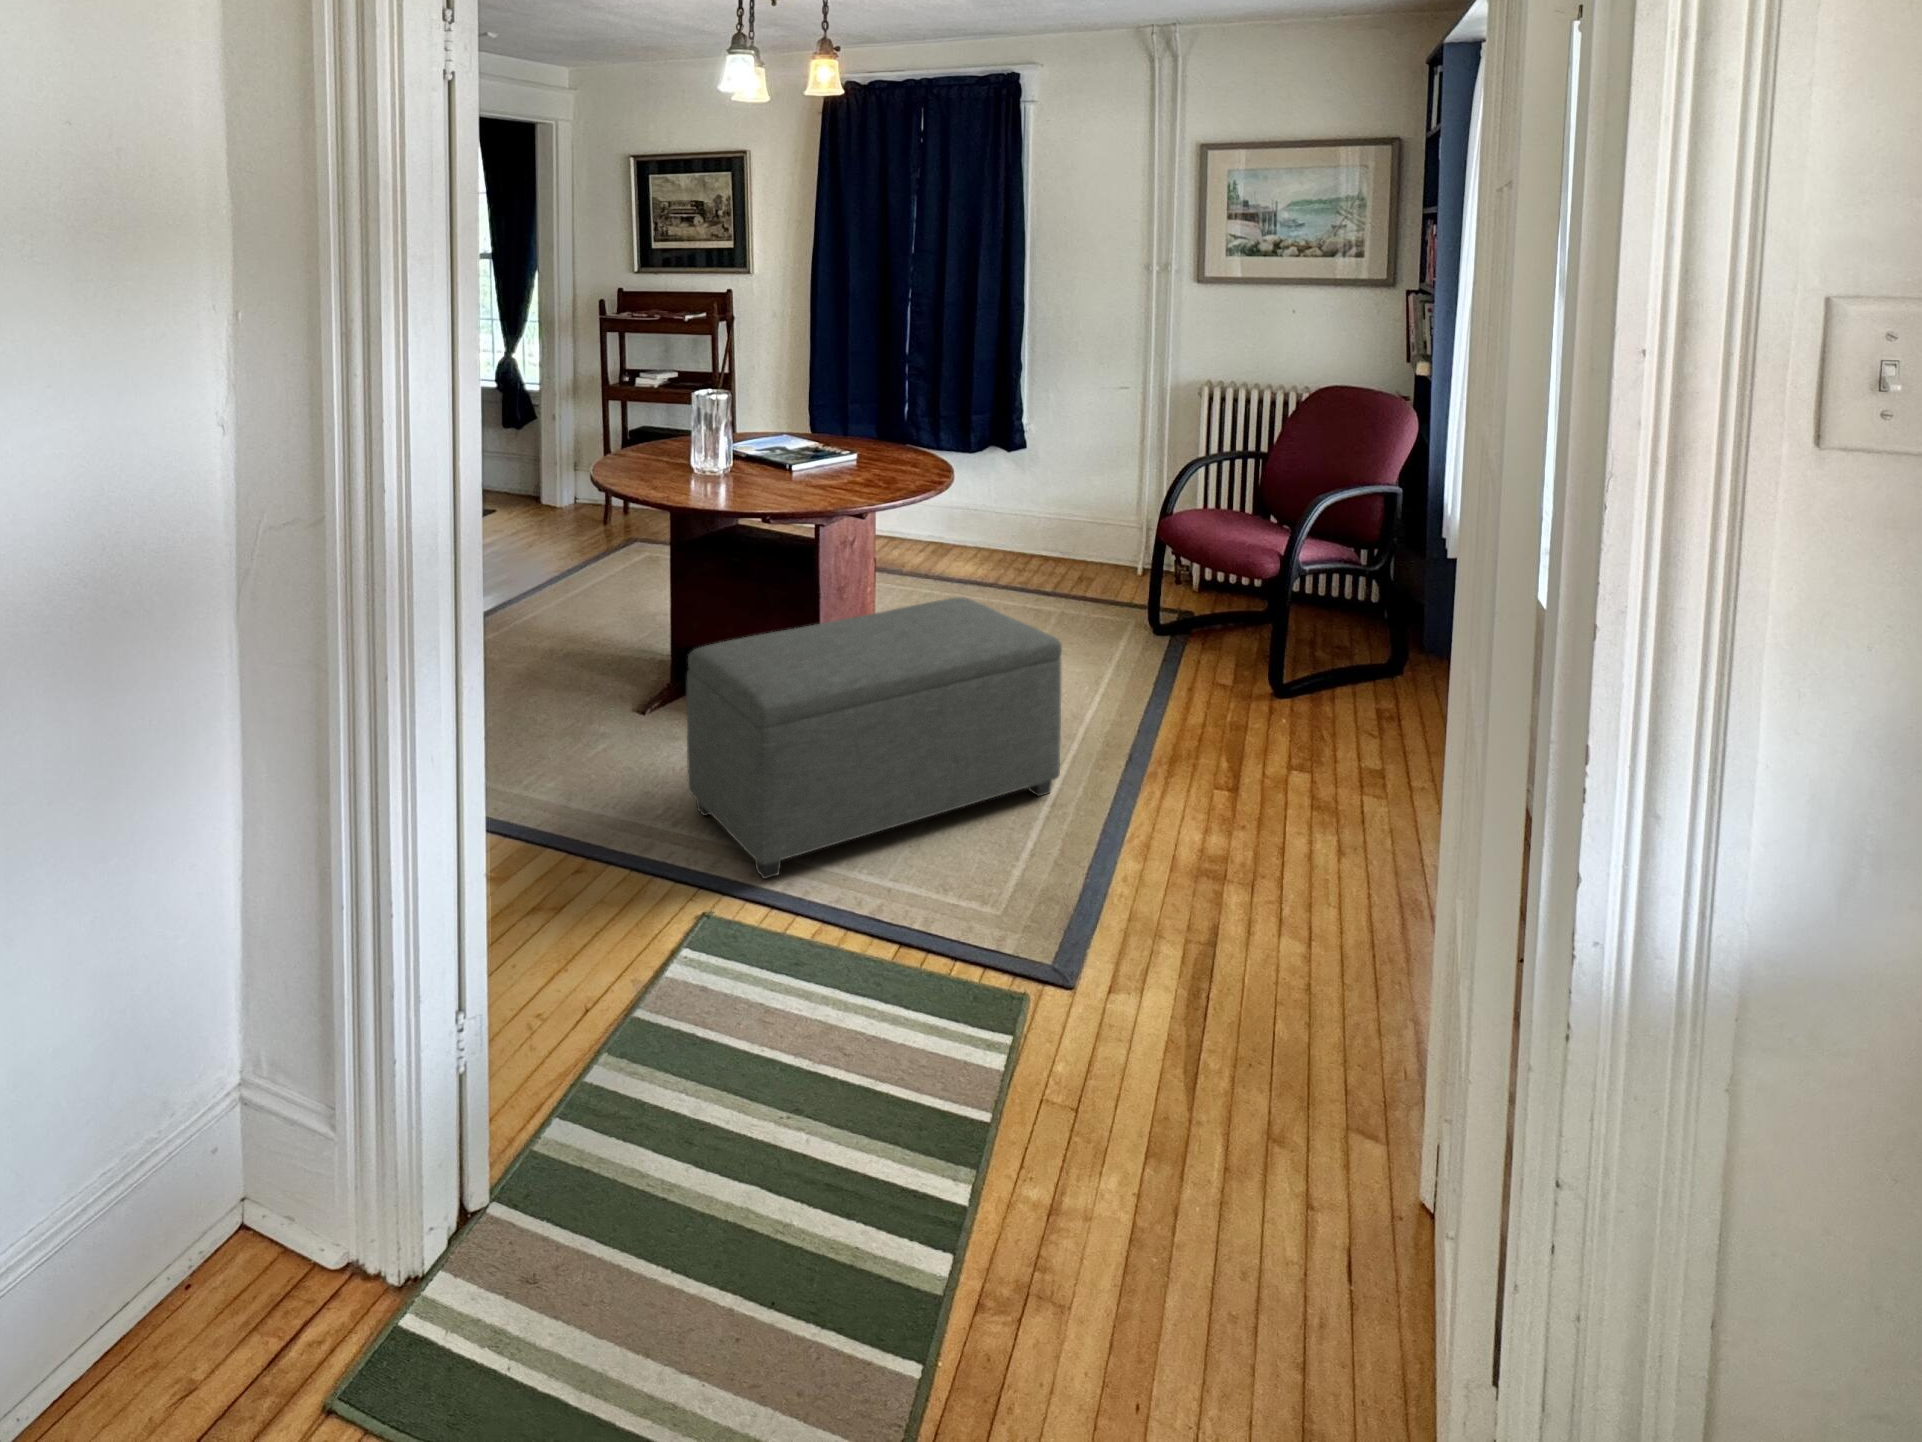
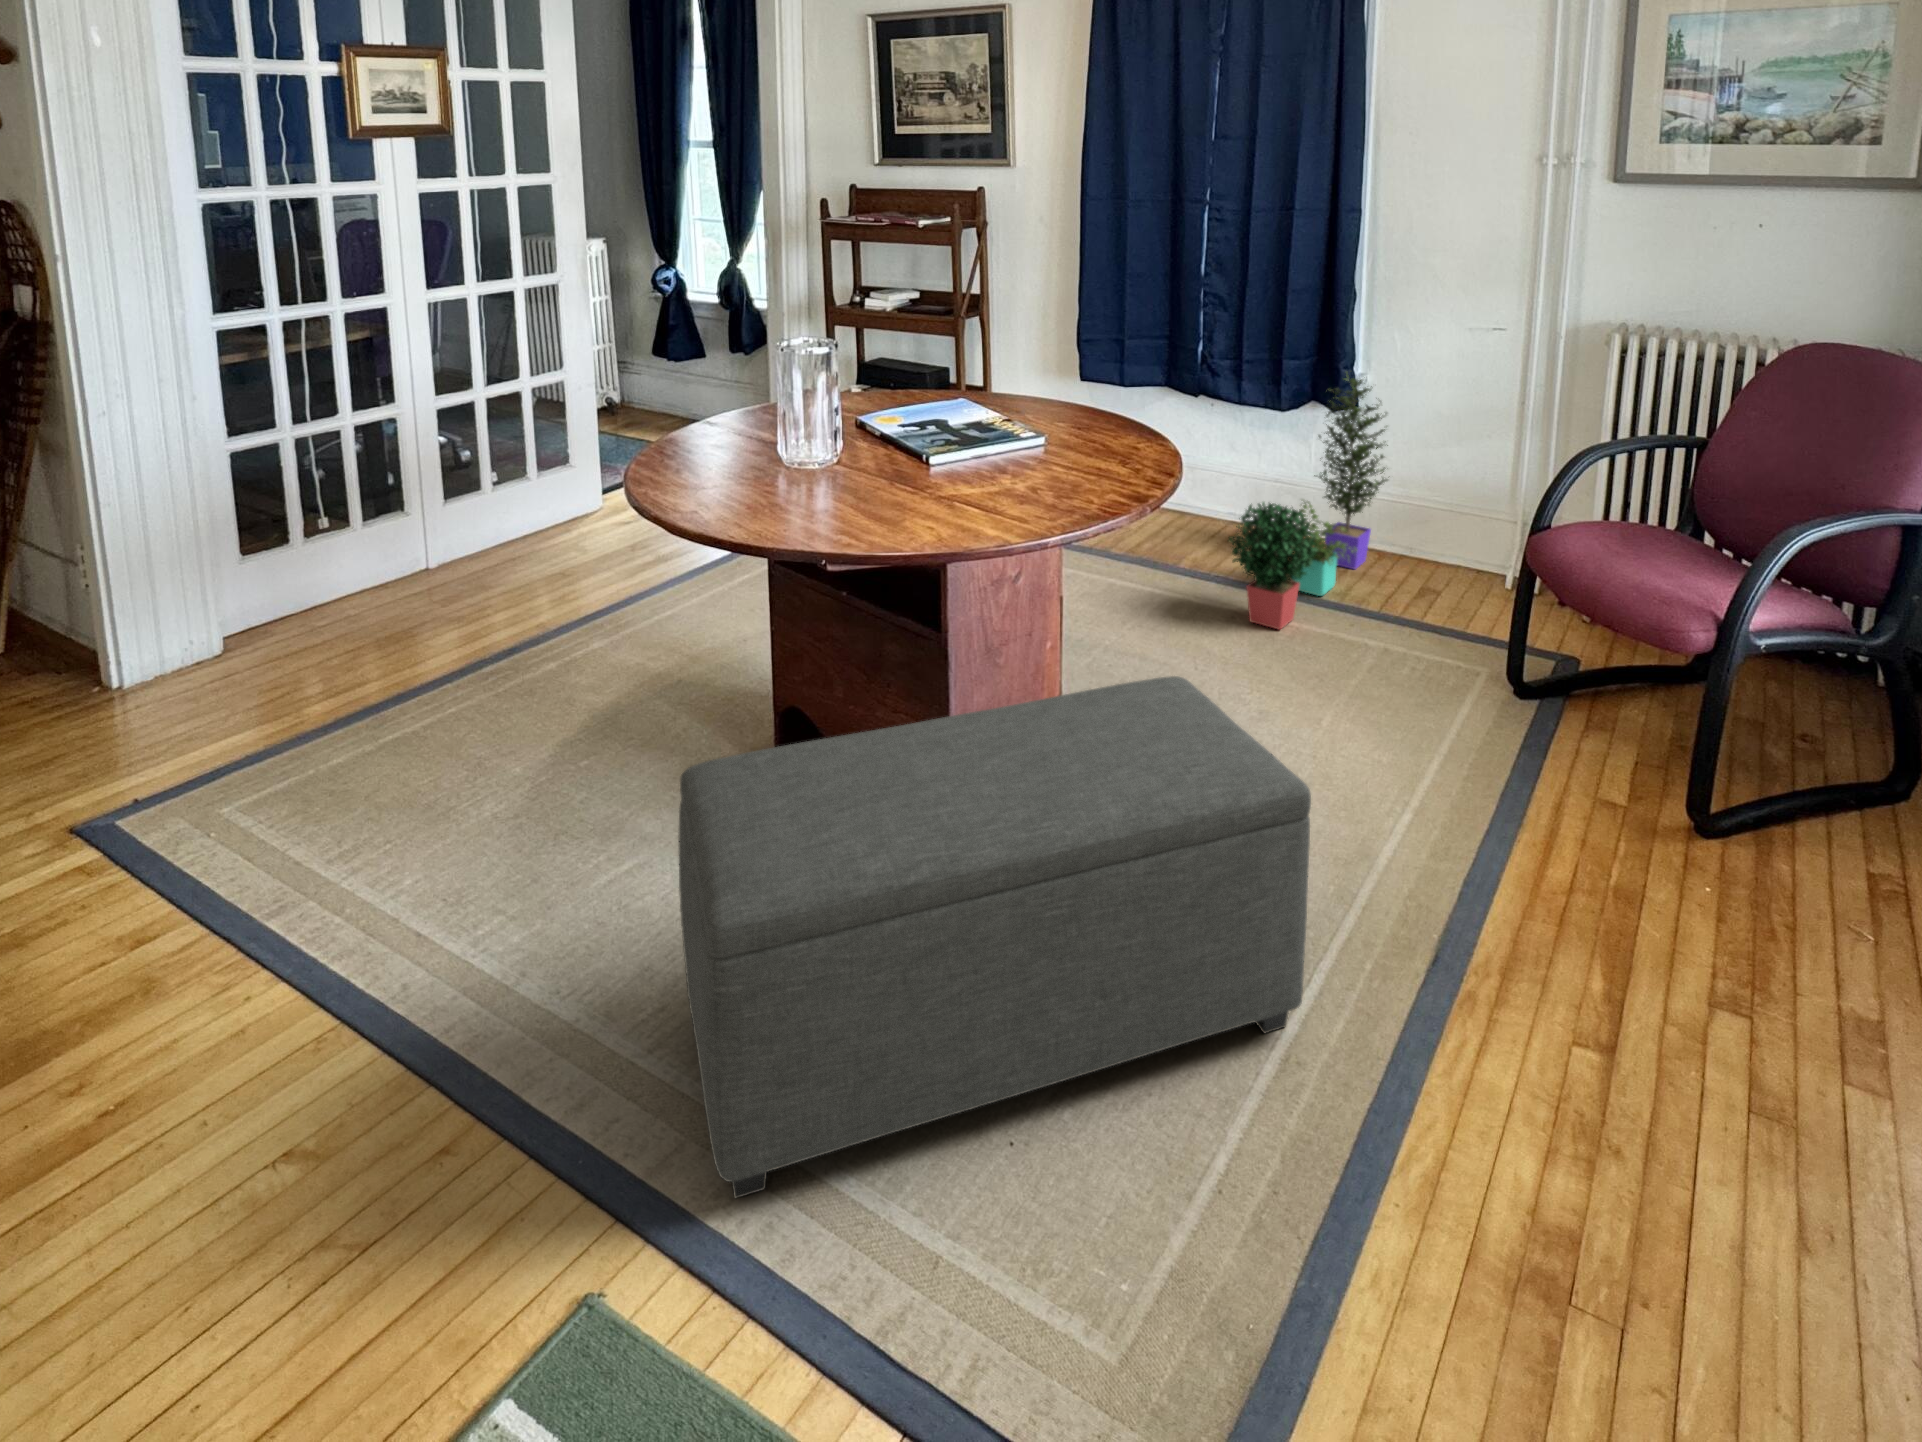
potted plant: none [949,420,1057,604] -> present [1229,372,1388,630]

